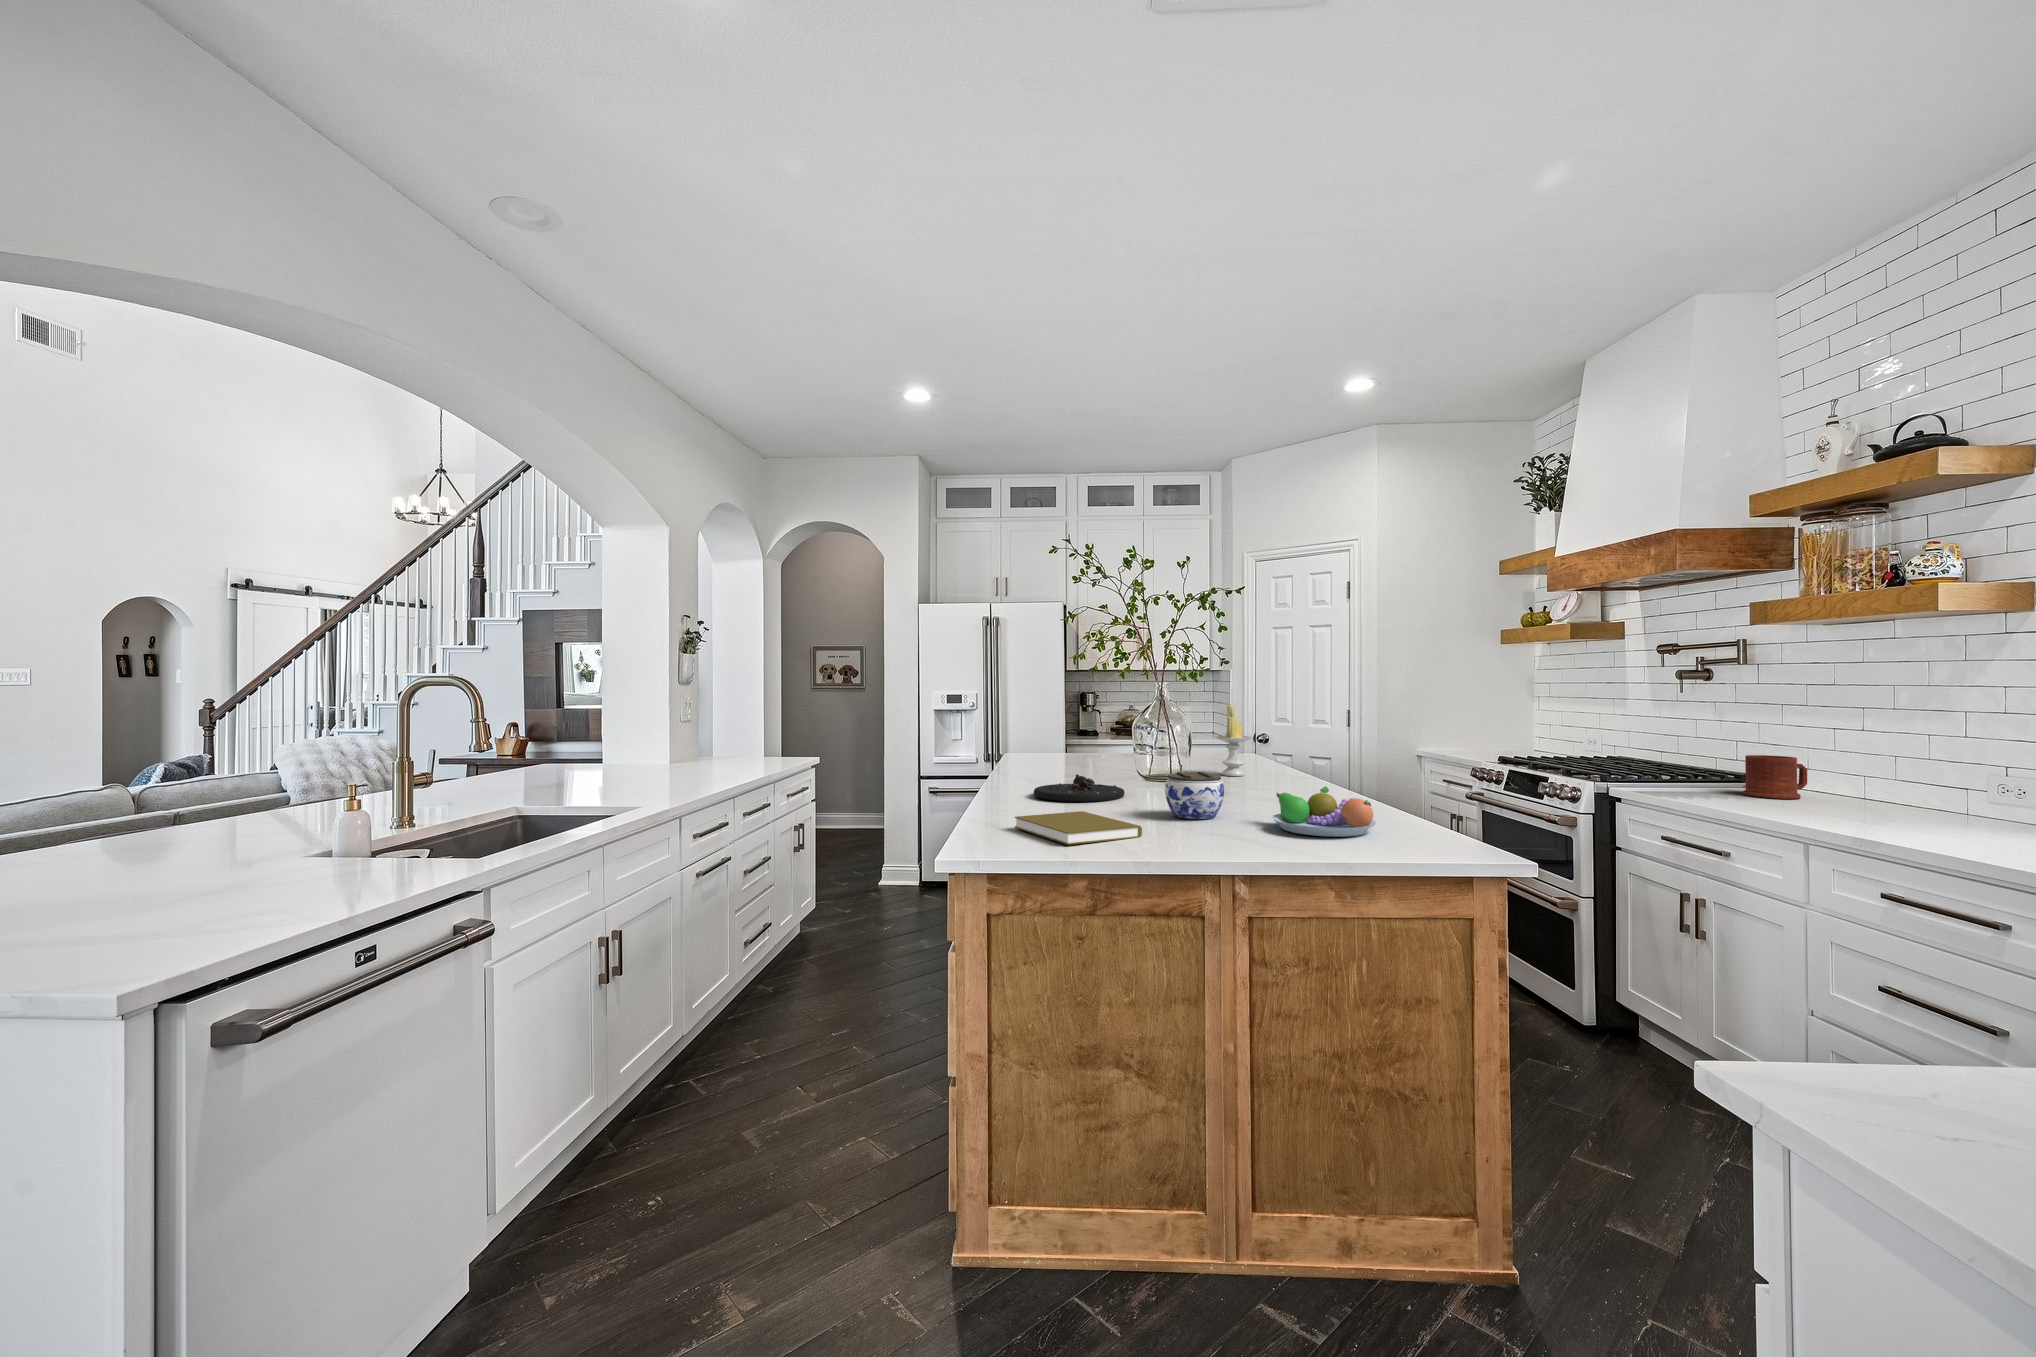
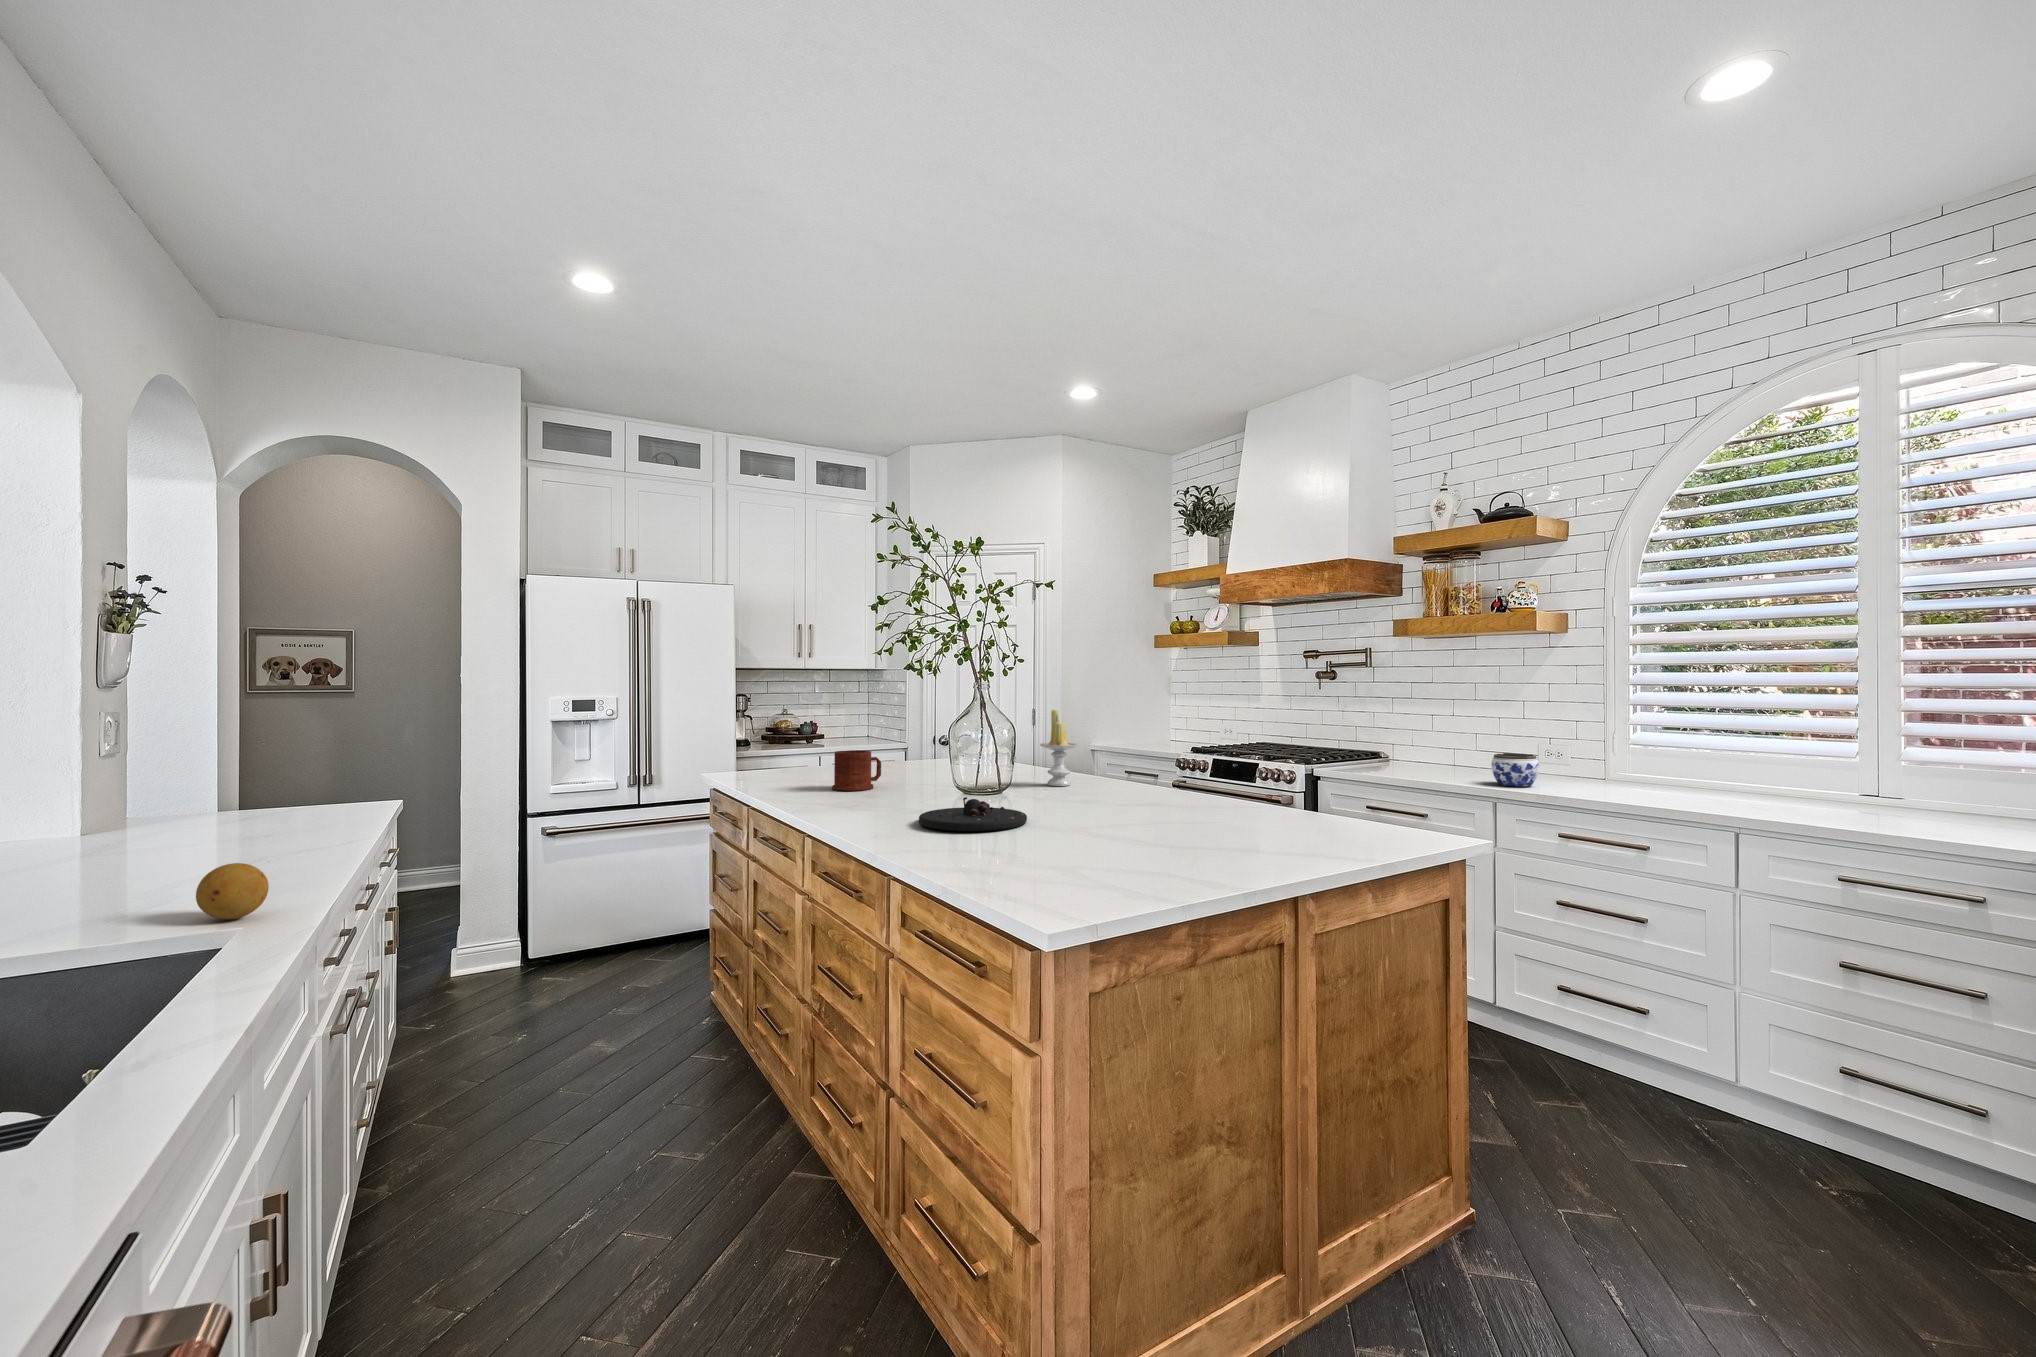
mug: present [1743,755,1807,799] -> present [832,750,881,791]
jar: present [1165,772,1224,819] -> present [1491,753,1539,786]
fruit: none [610,778,644,809] -> present [196,863,269,919]
fruit bowl: present [1272,786,1376,837] -> none [1246,793,1360,844]
book: present [1015,811,1142,845] -> none [1026,842,1181,885]

